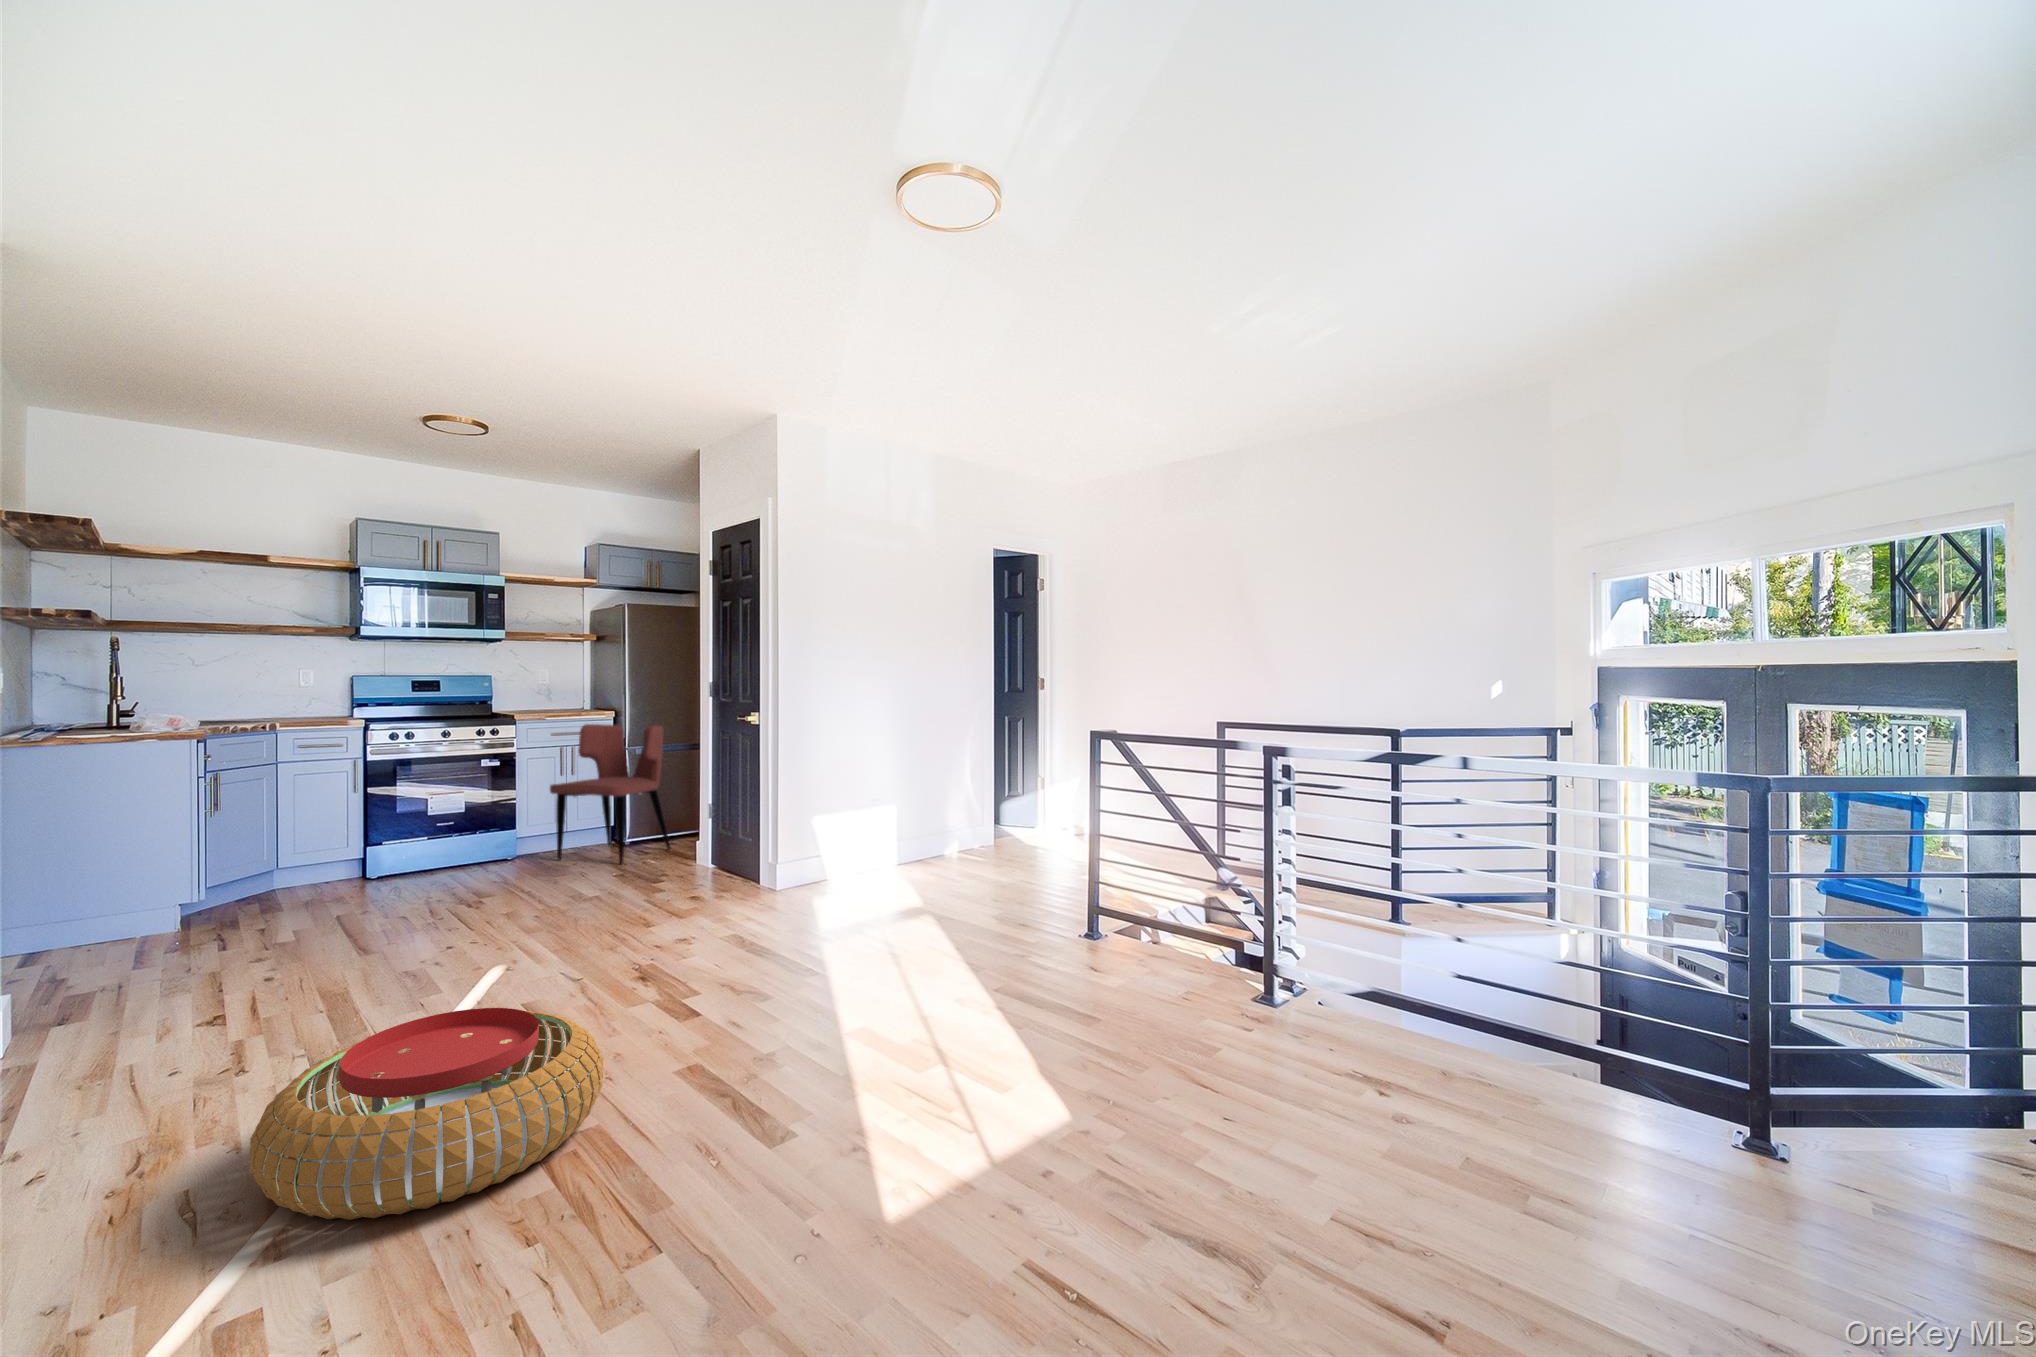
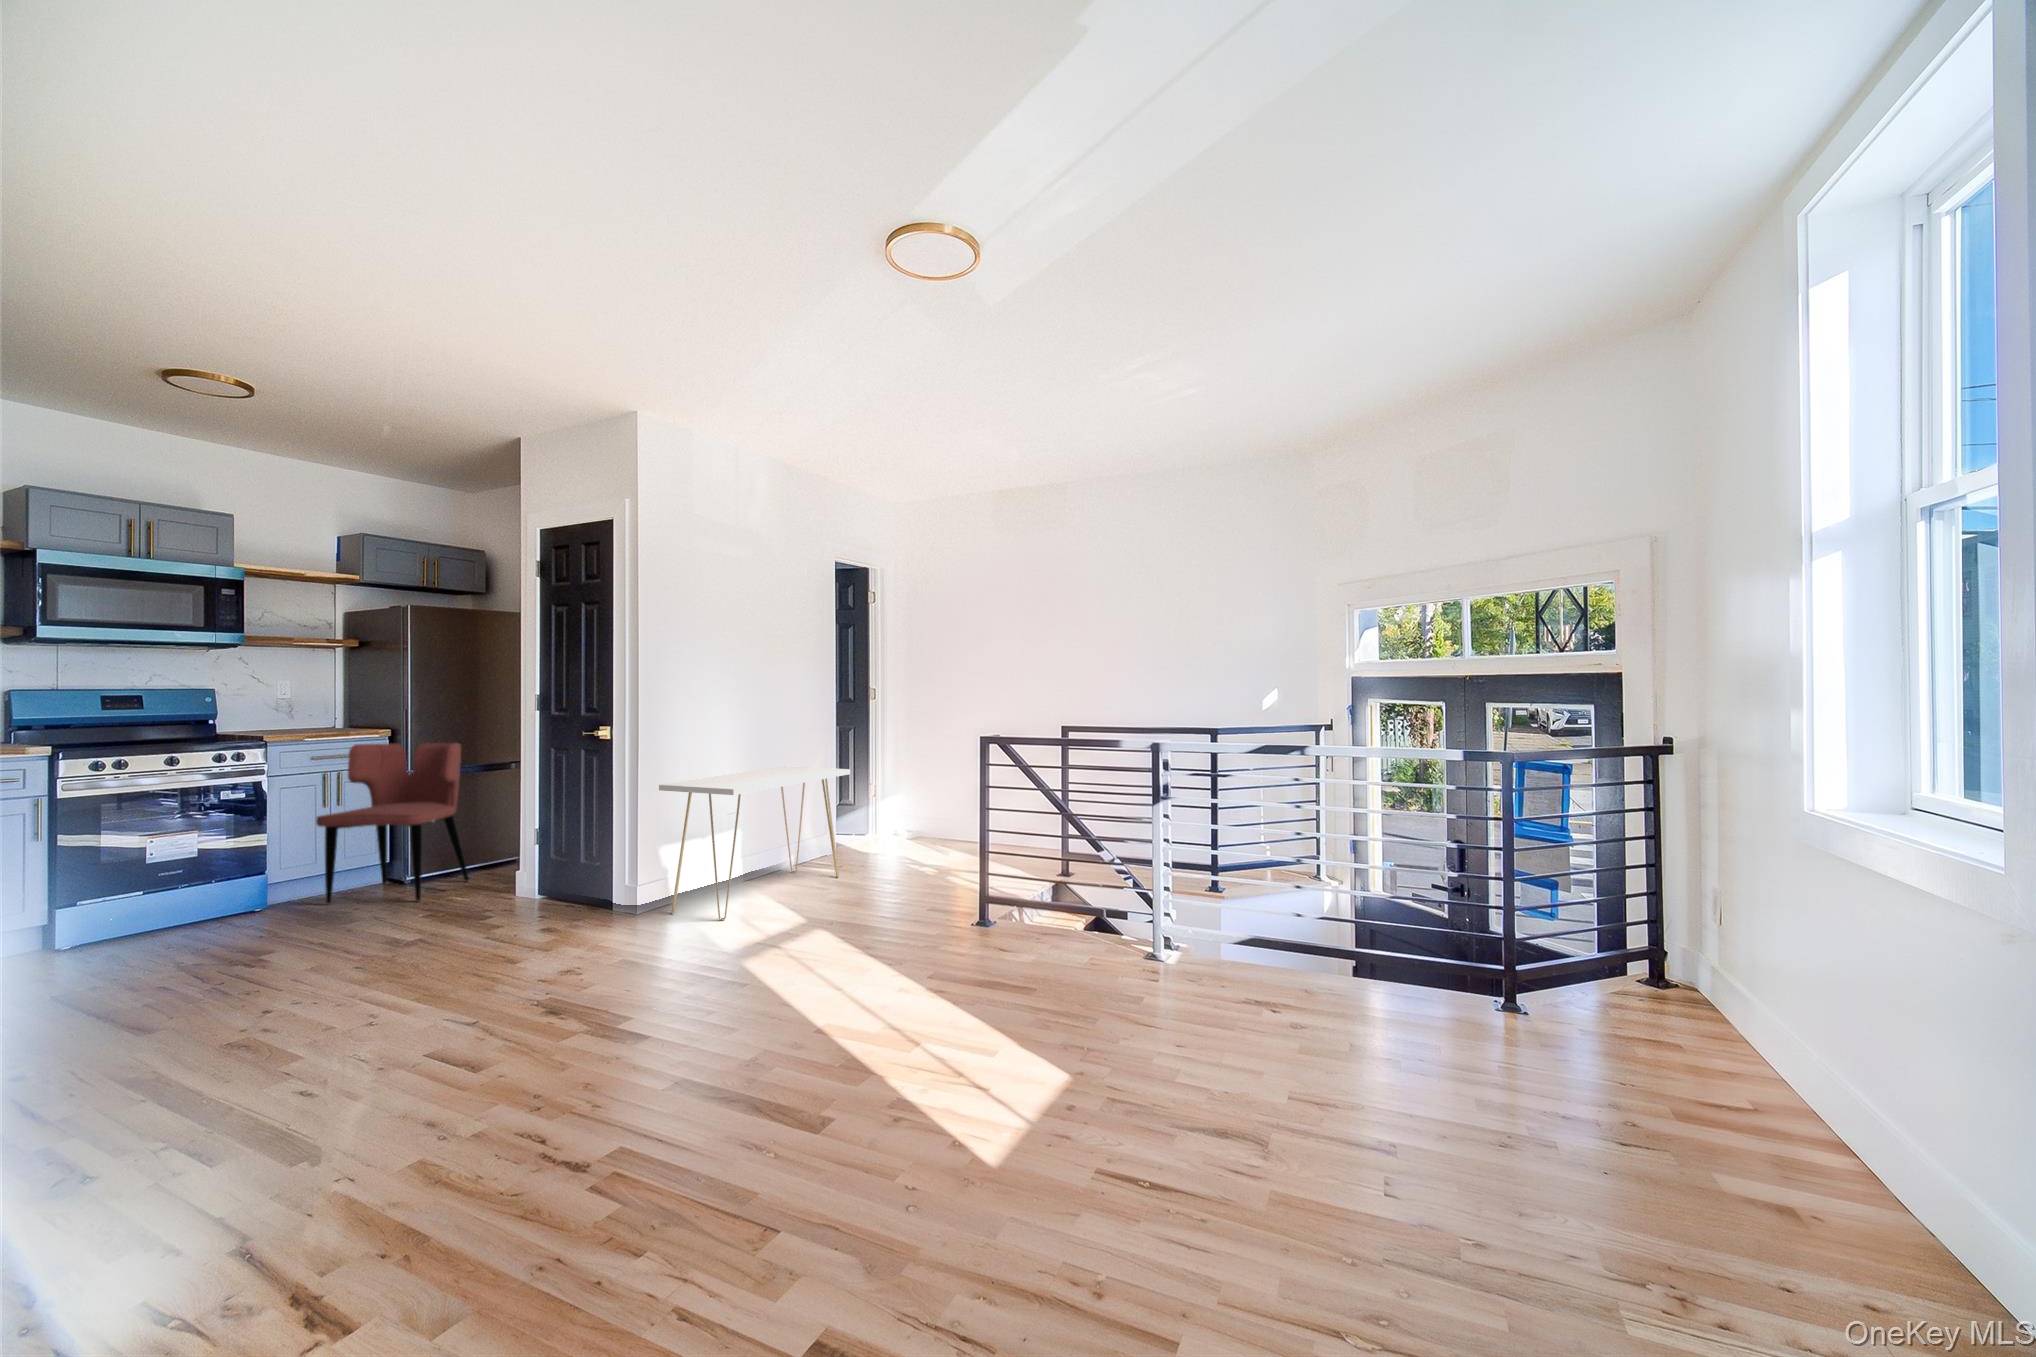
console table: none [796,758,990,907] -> present [659,766,850,920]
pouf: present [250,1008,603,1220] -> none [247,1046,623,1286]

